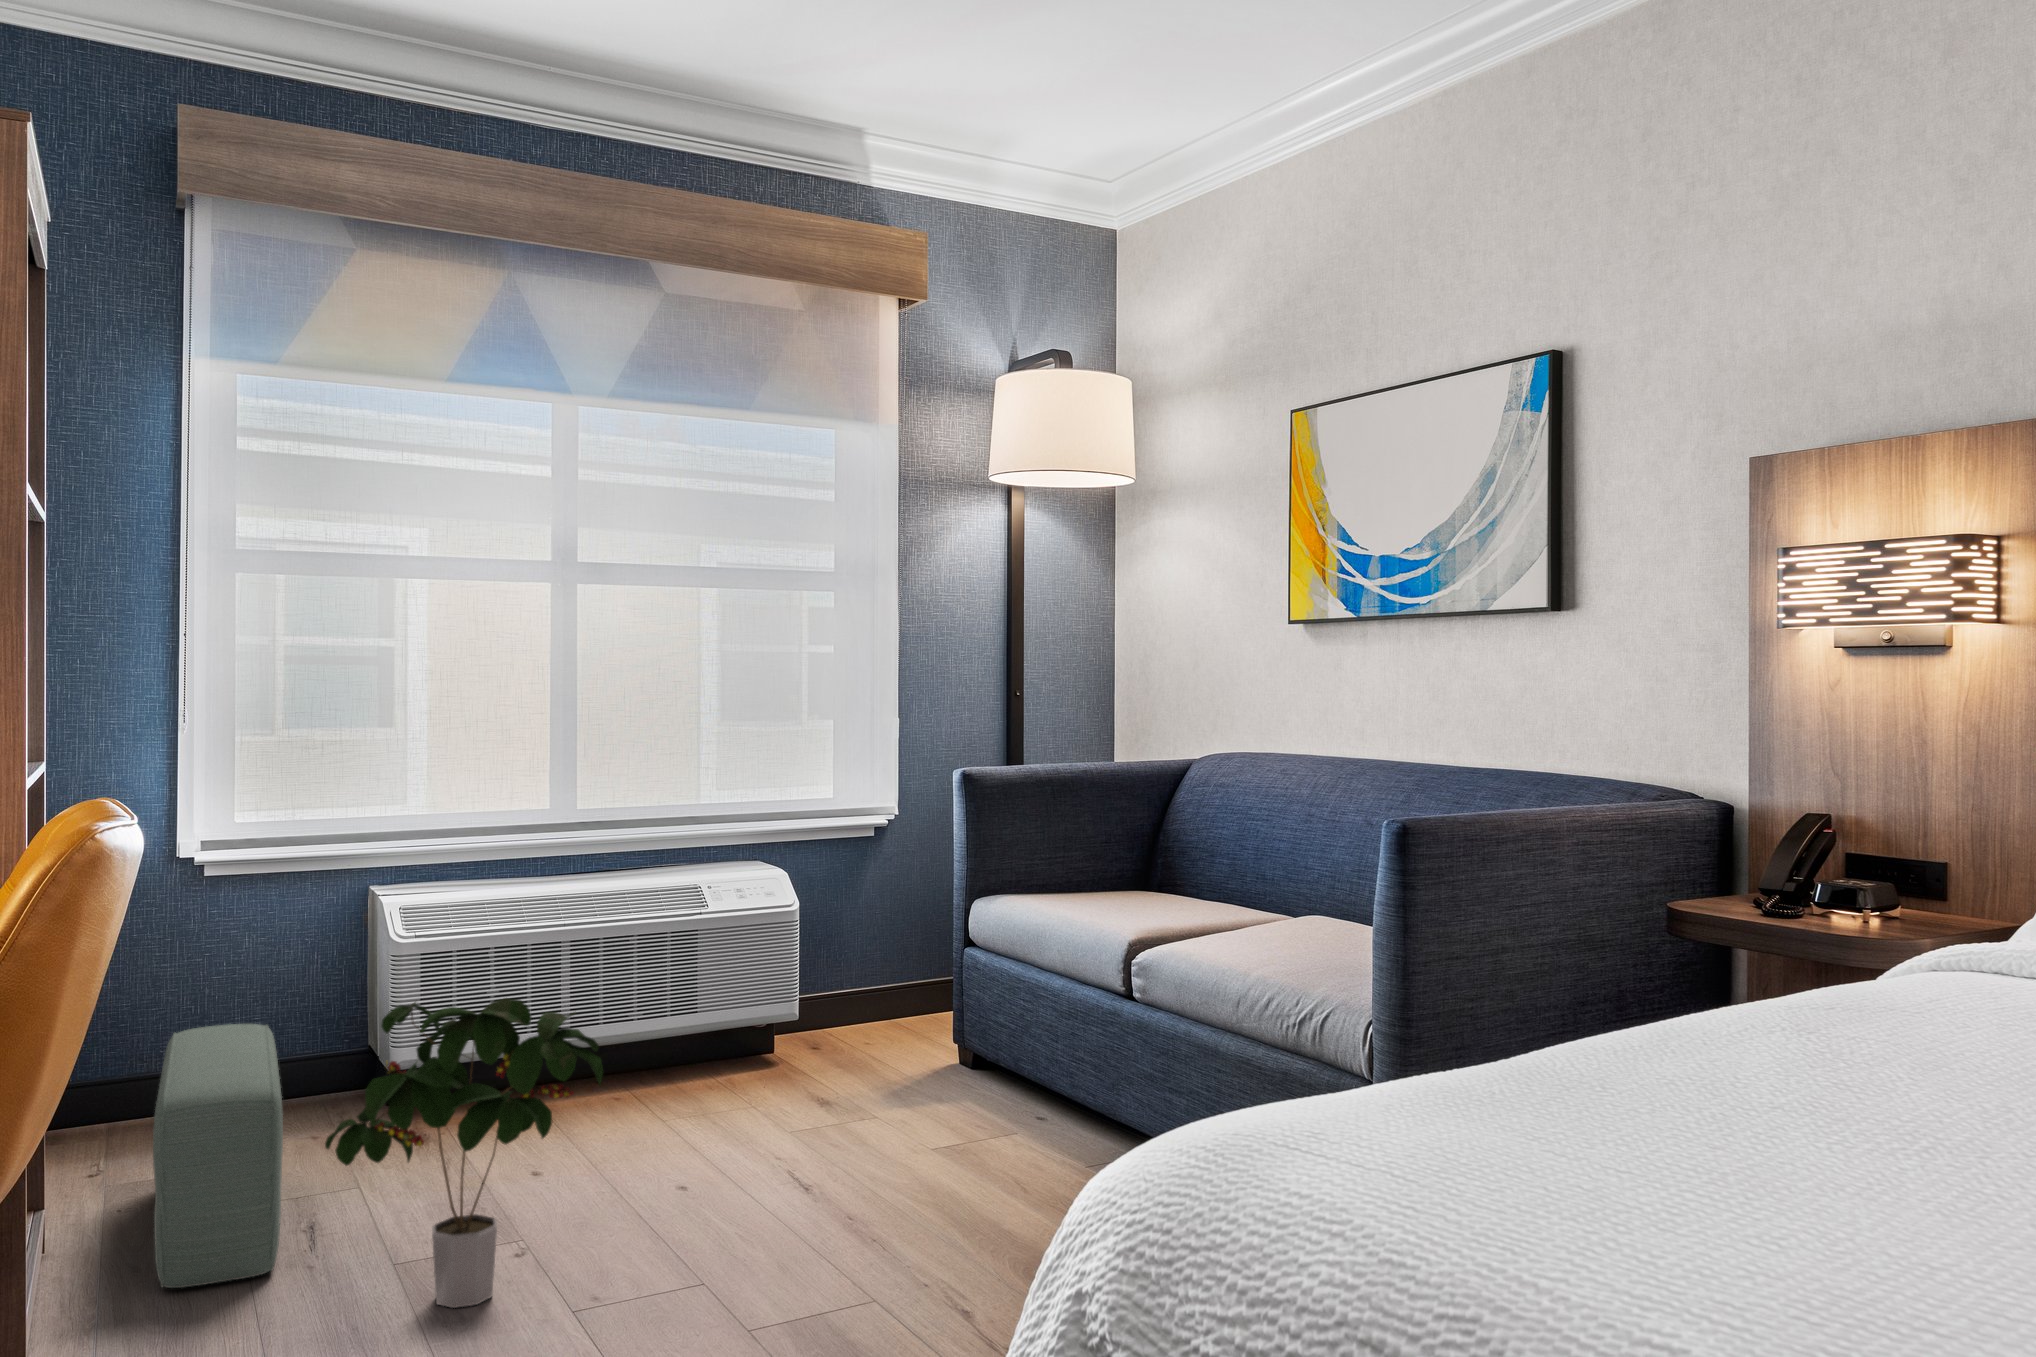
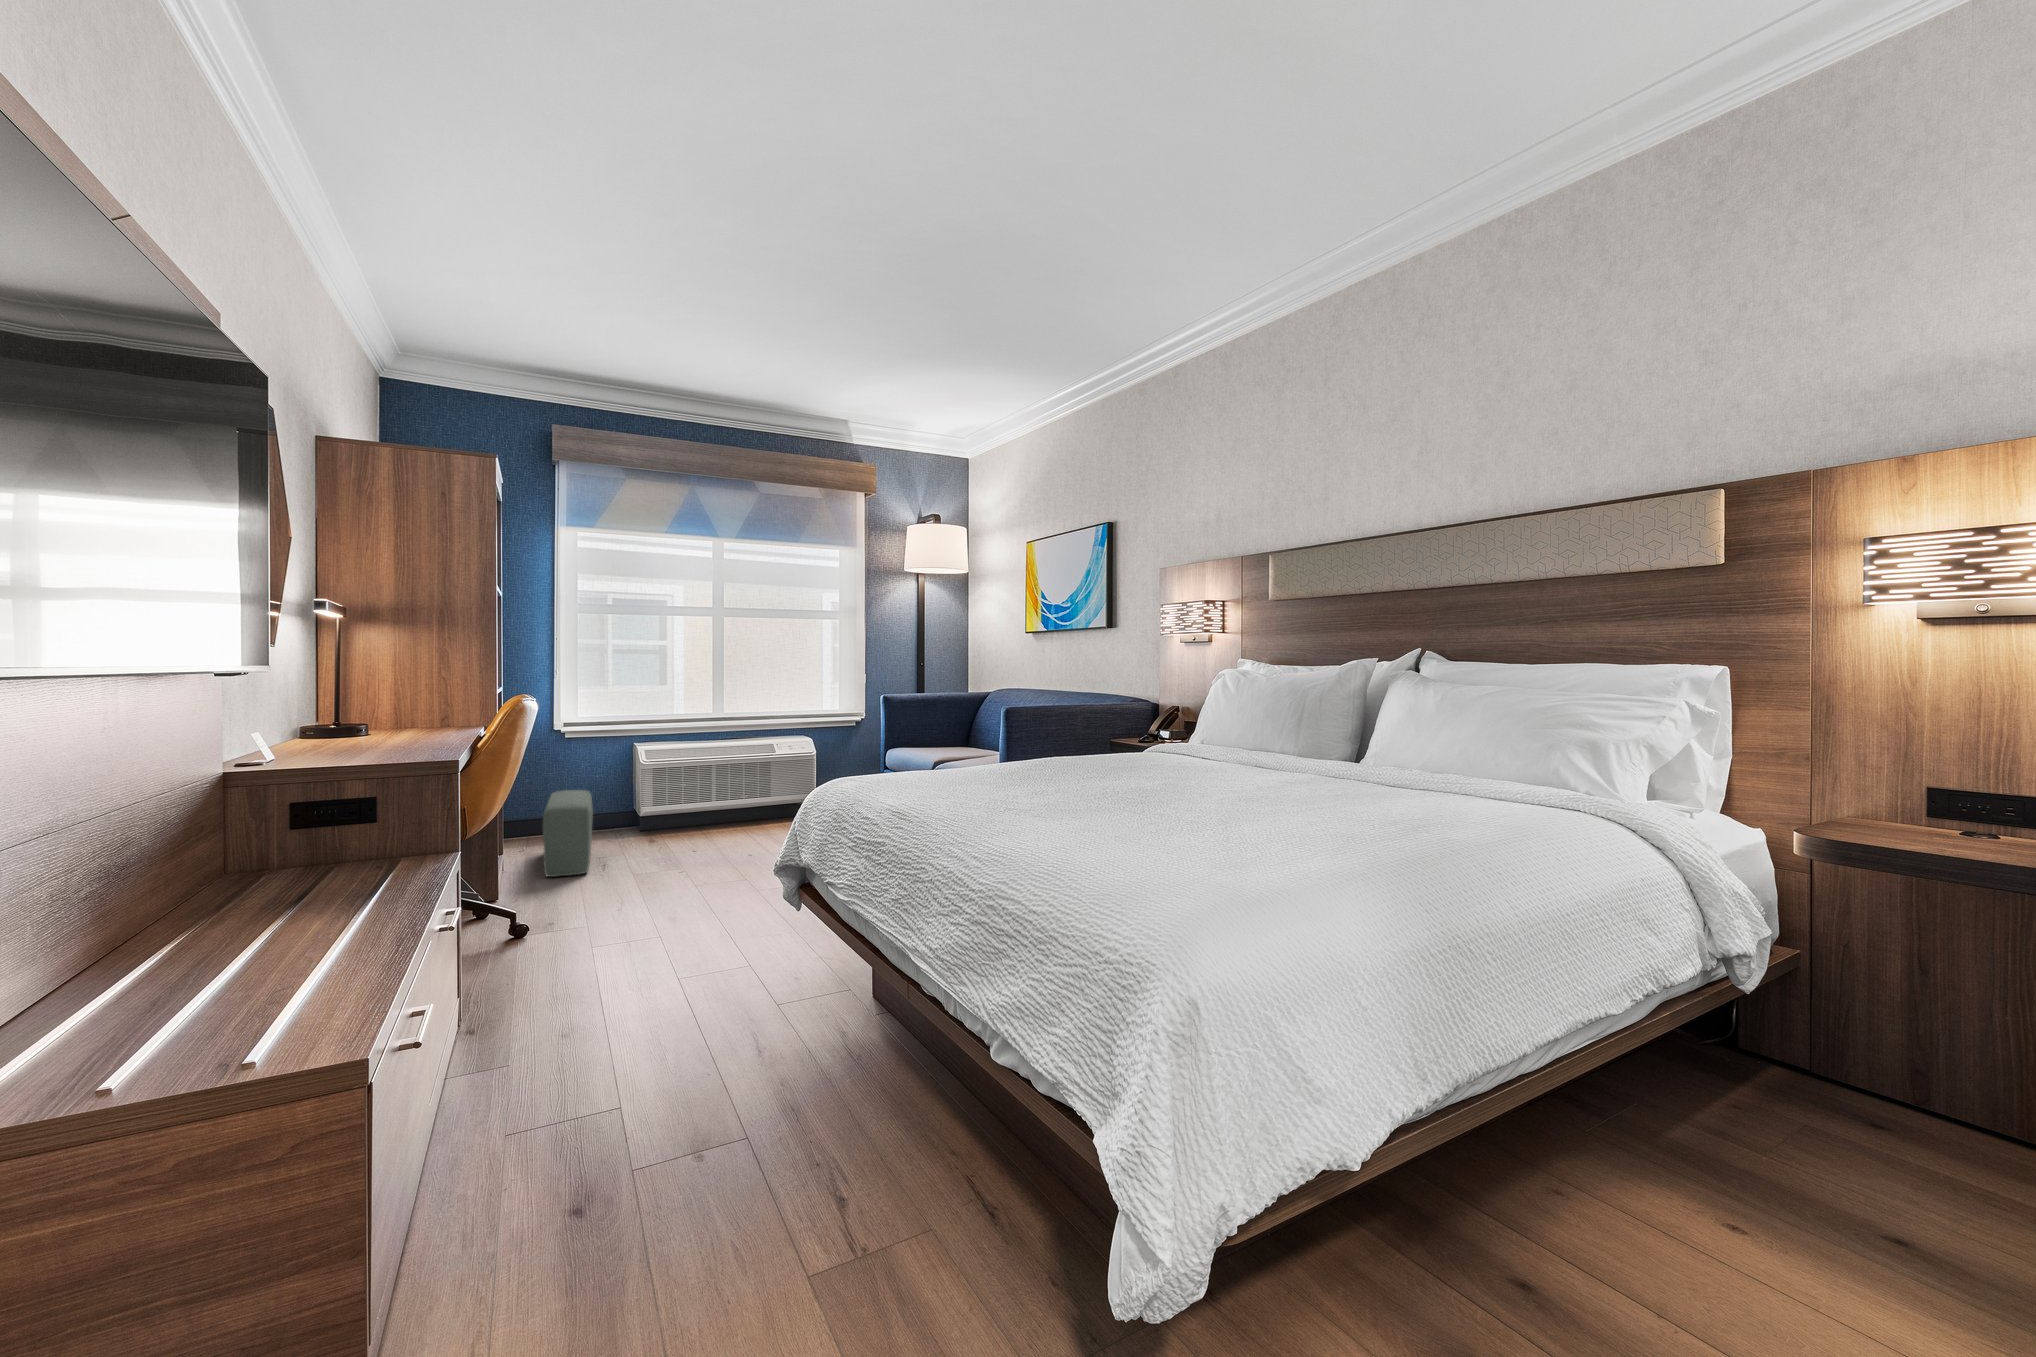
potted plant: present [325,998,603,1308] -> none [604,772,706,883]

